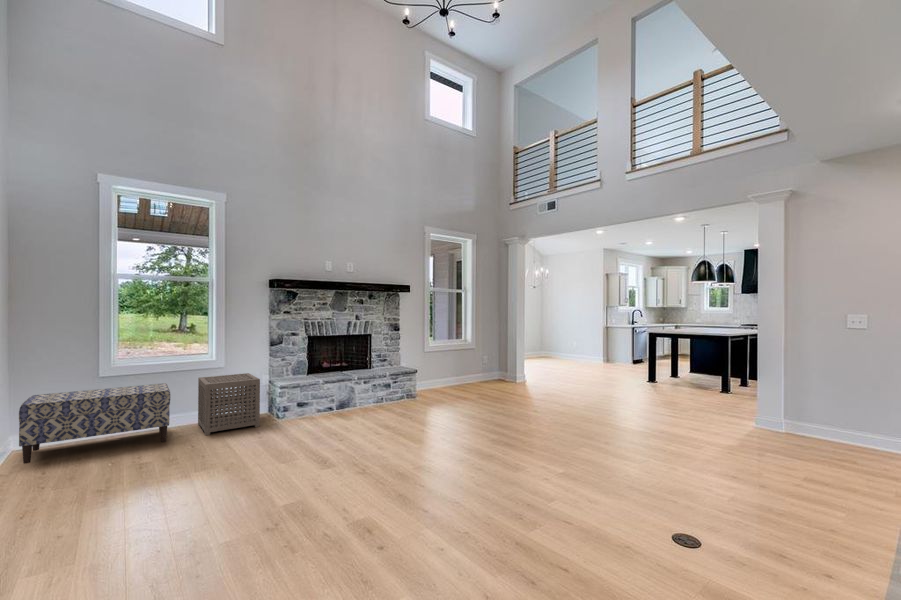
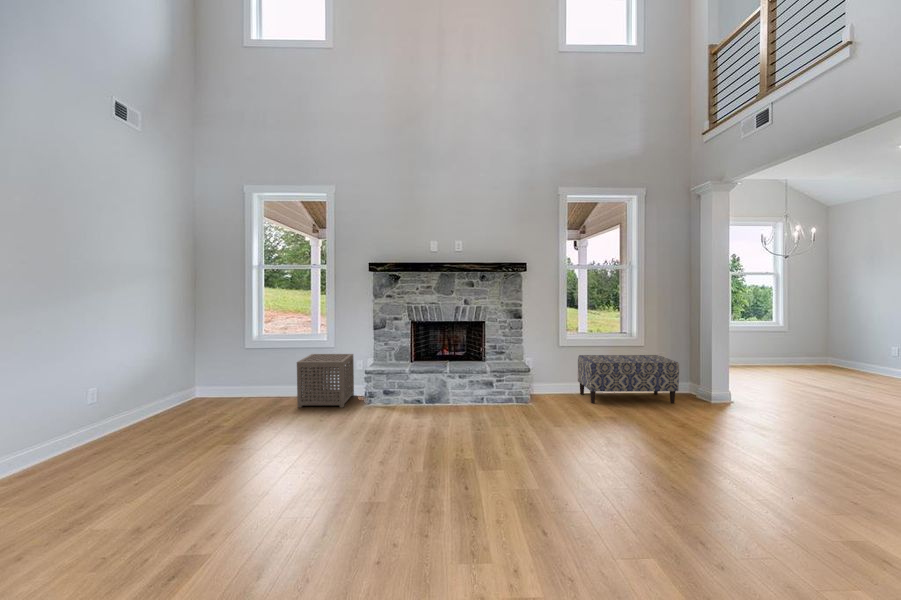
bench: present [19,383,170,464] -> present [578,355,679,404]

